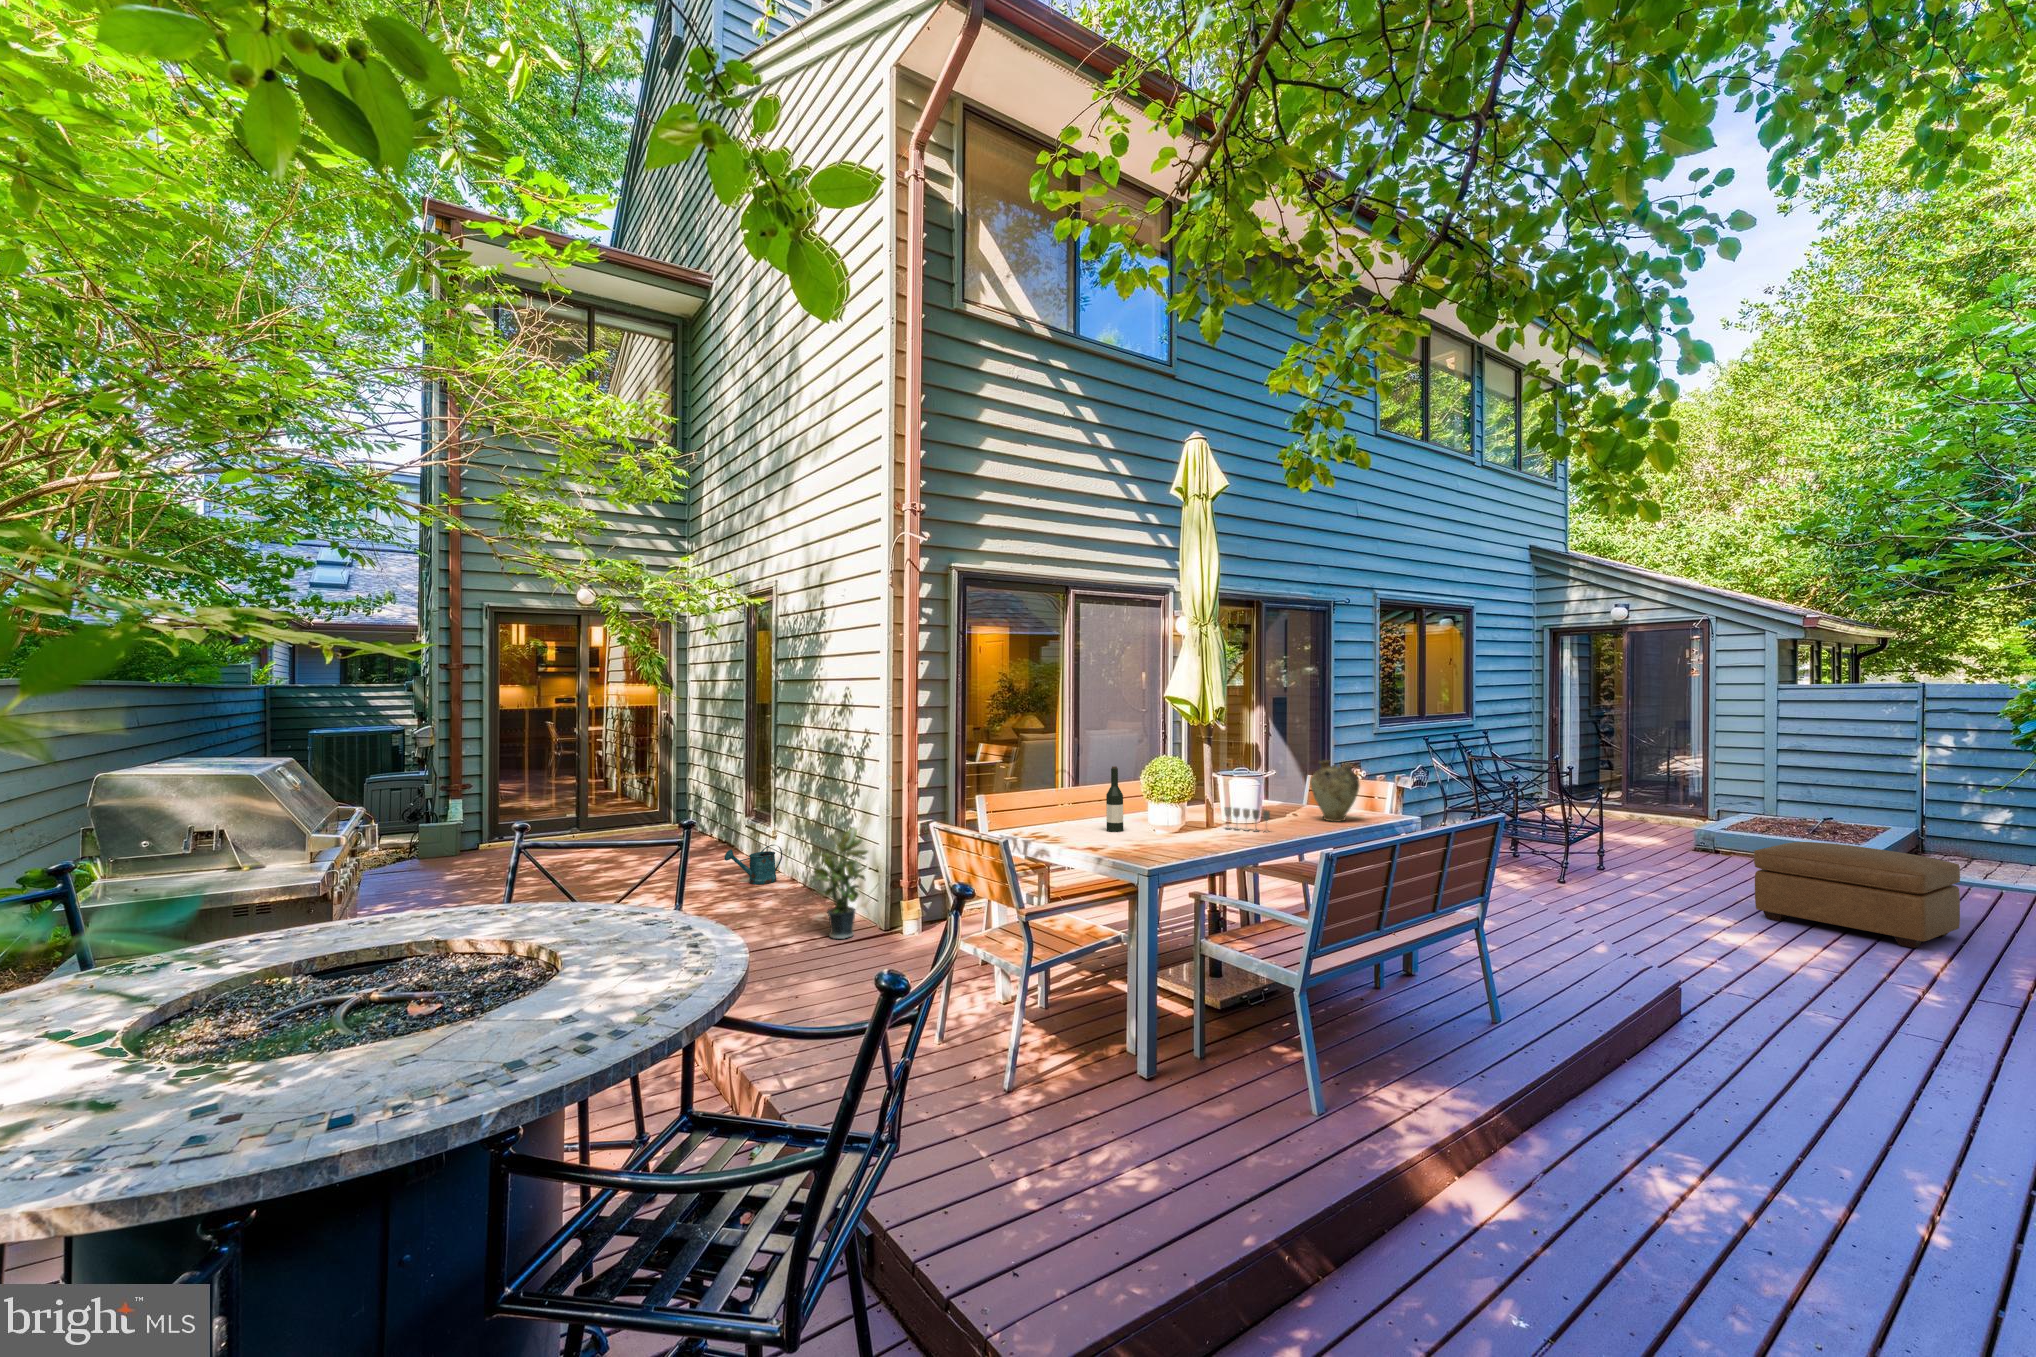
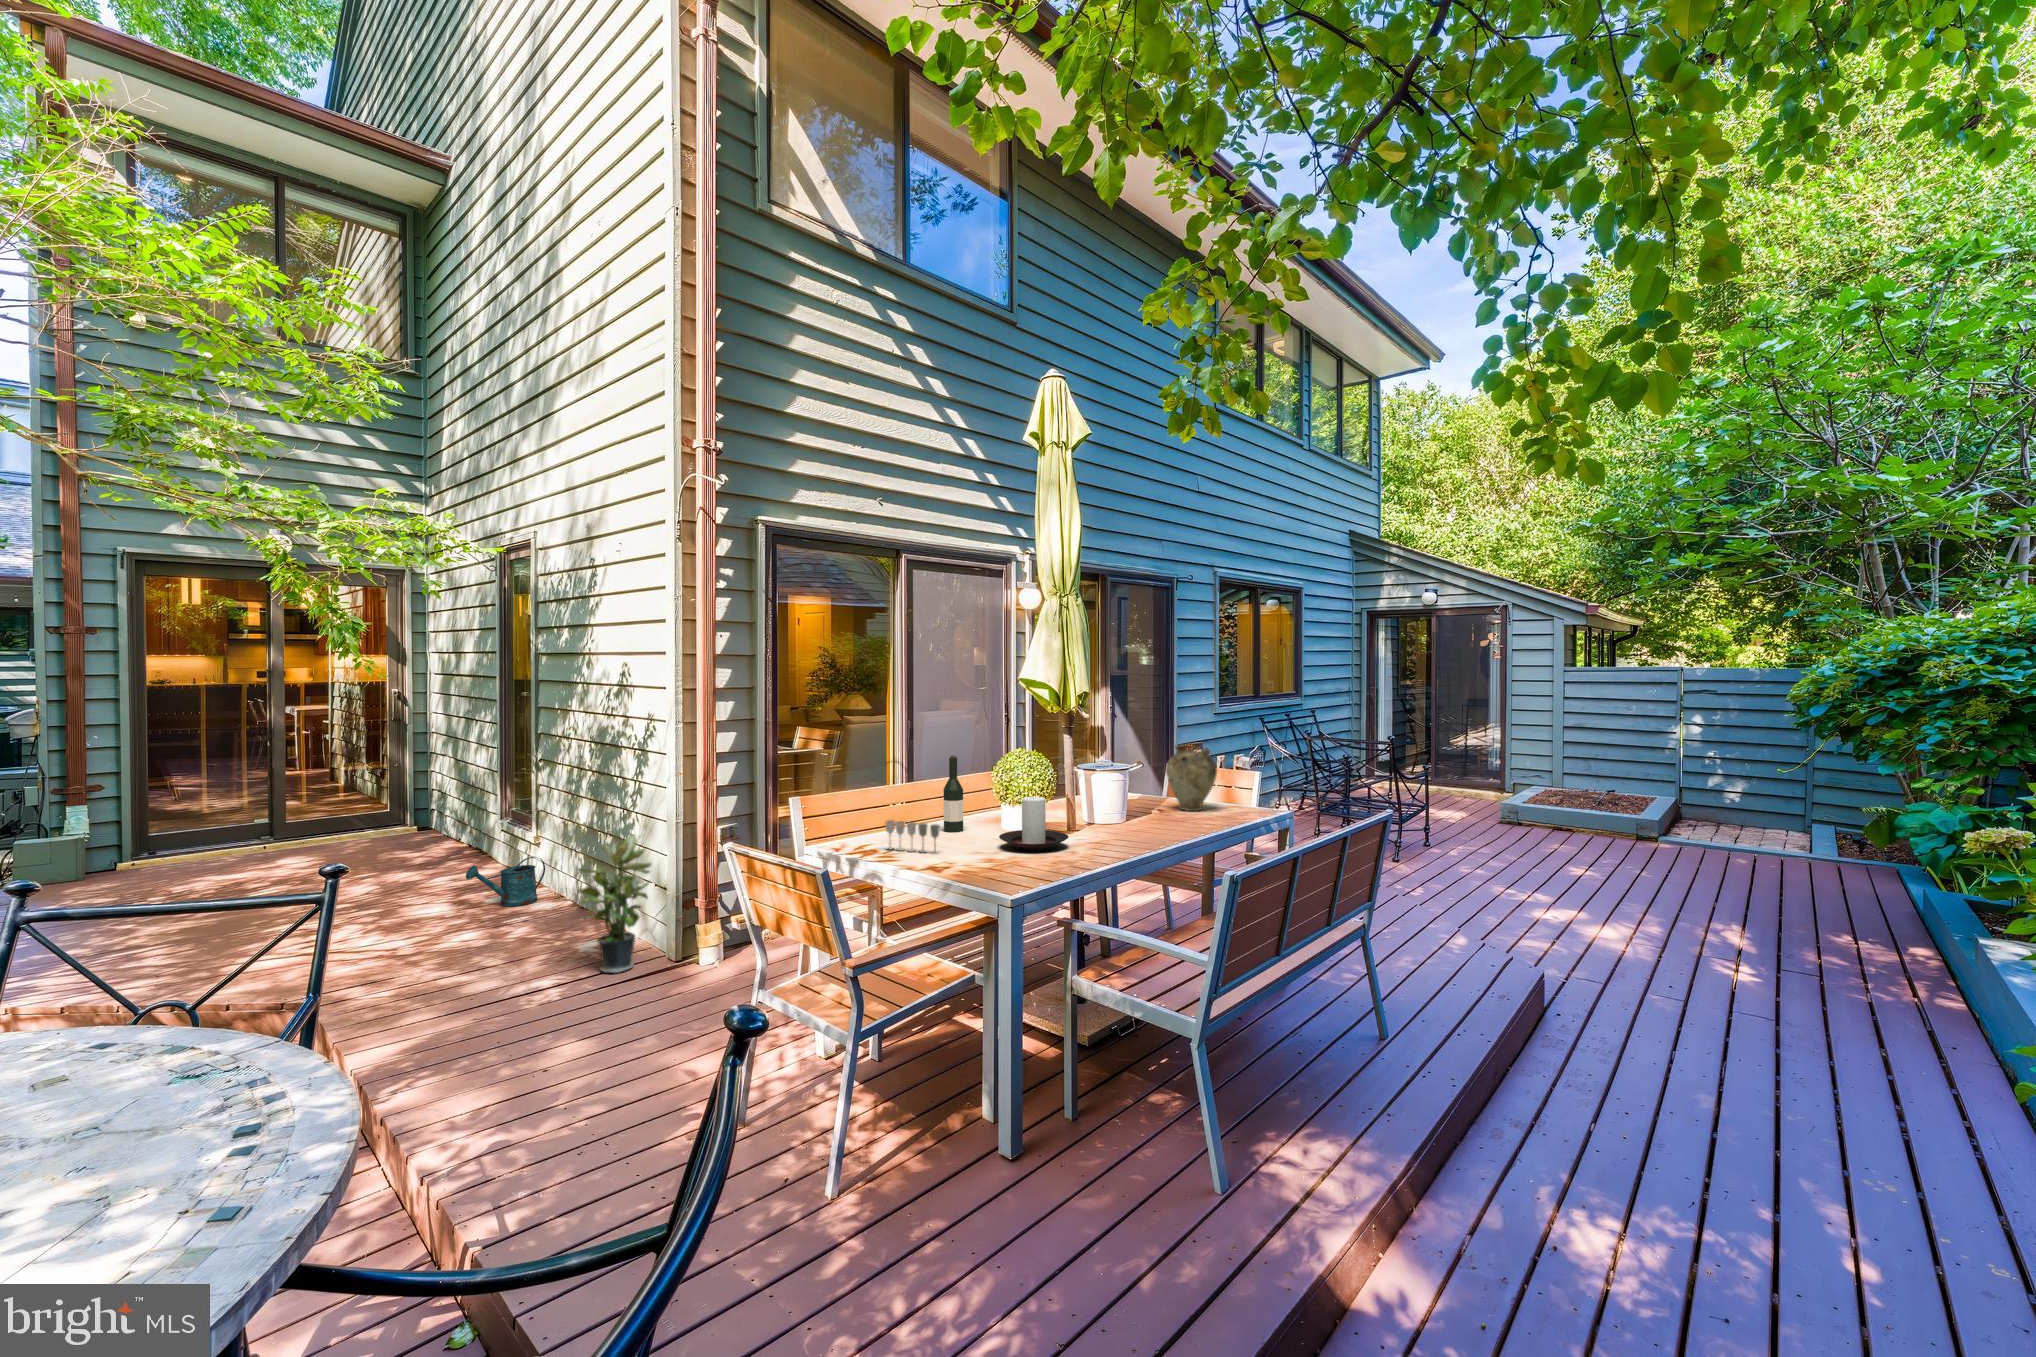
candle holder: none [1153,801,1214,849] -> present [999,796,1068,851]
wine glass: present [1224,807,1270,833] -> present [886,820,940,854]
ottoman: present [1754,842,1960,948] -> none [1563,815,1730,911]

